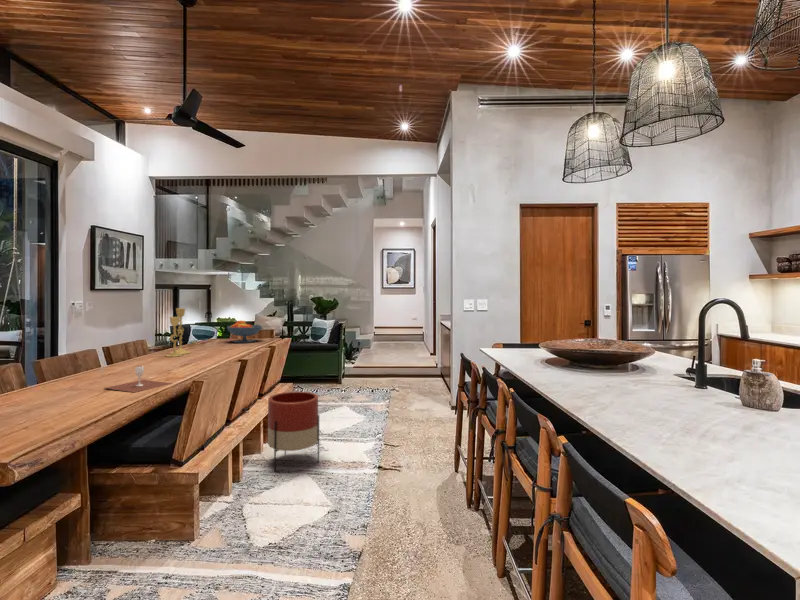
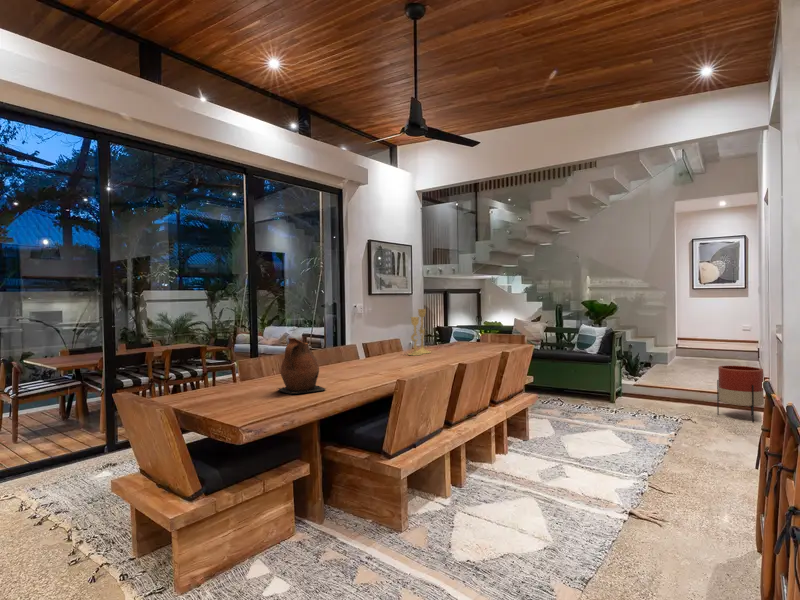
fruit bowl: present [227,321,262,343] -> none [472,323,508,347]
ceramic pitcher: none [34,351,108,417] -> present [278,338,325,394]
wine glass: present [106,366,172,392] -> none [337,358,391,381]
planter: present [268,392,319,472] -> present [717,365,764,422]

